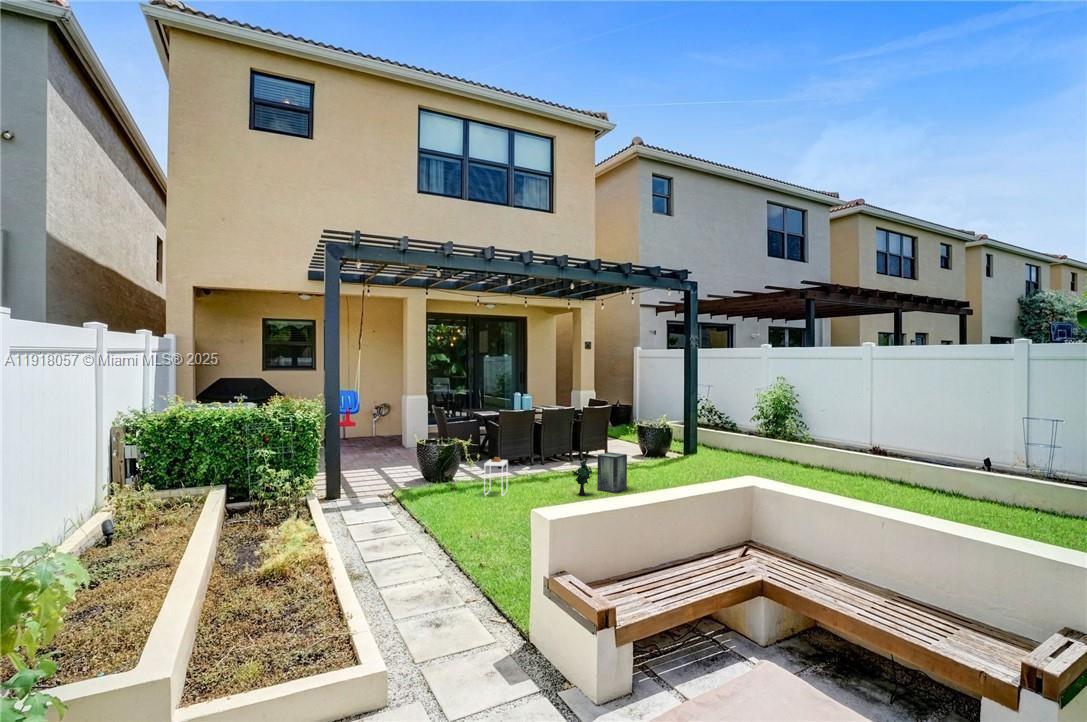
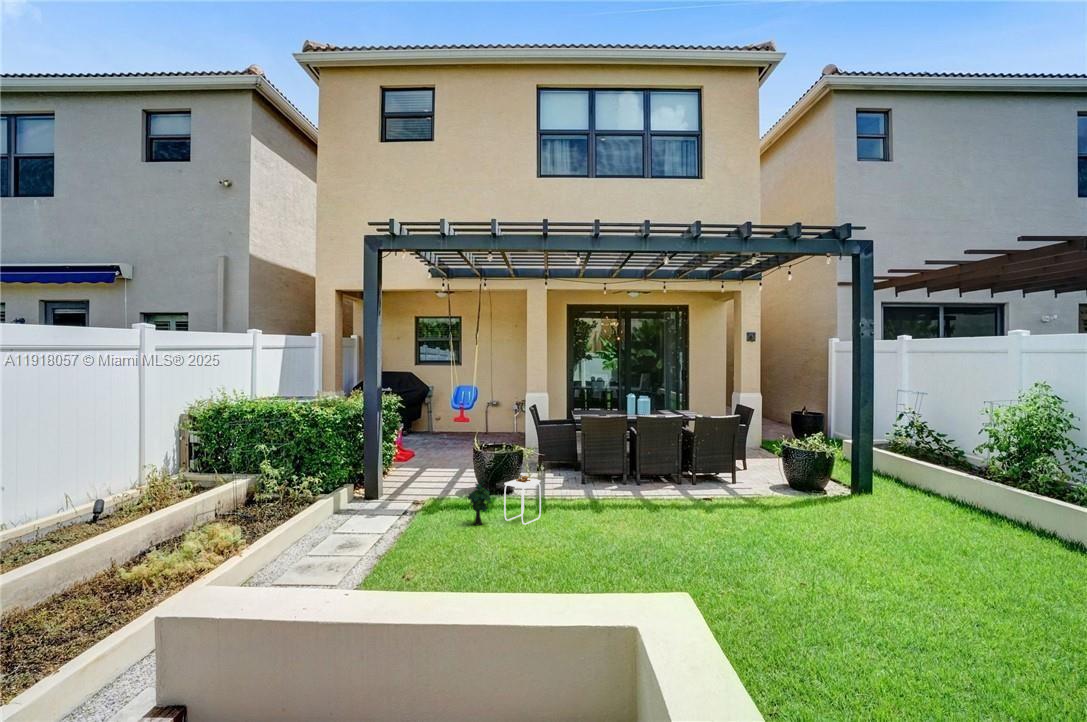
storage box: present [597,452,627,493] -> none [652,482,694,542]
decorative plant: present [572,458,592,496] -> present [466,479,491,525]

